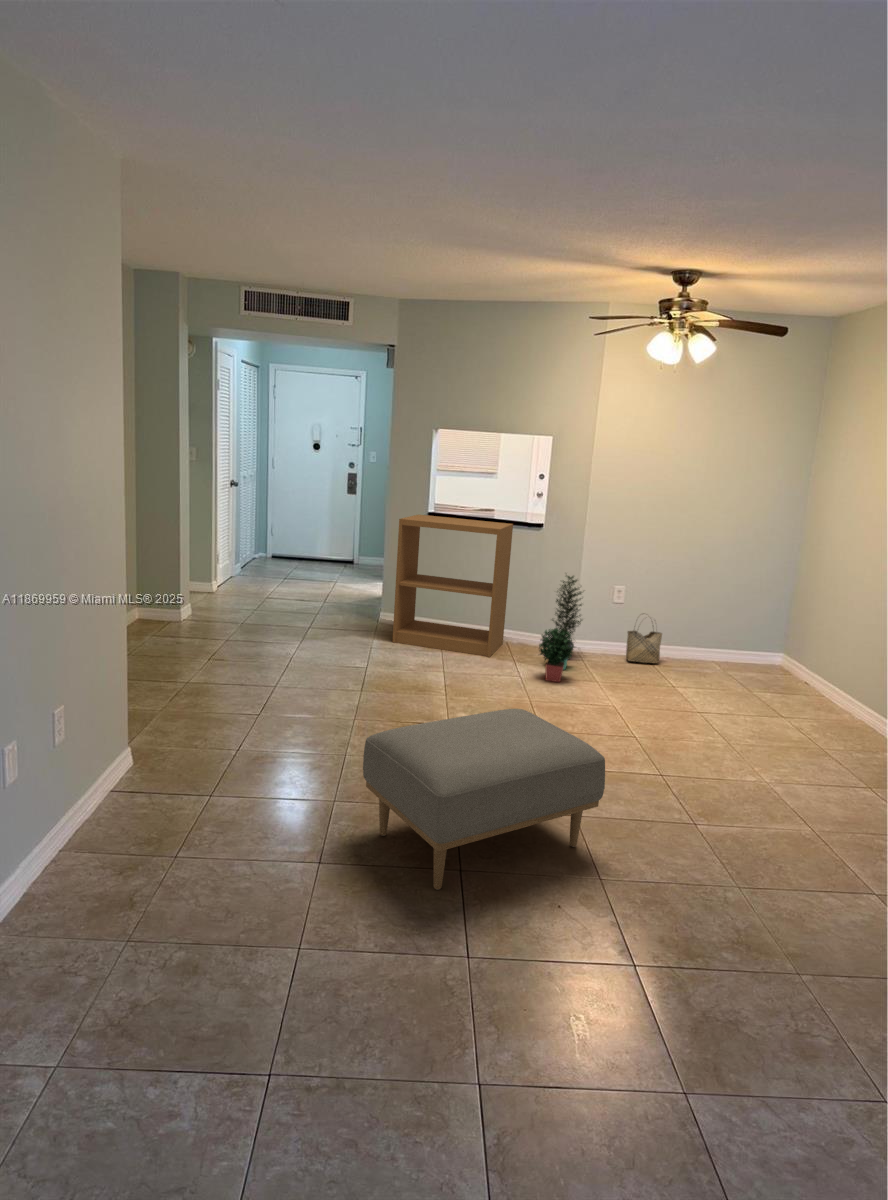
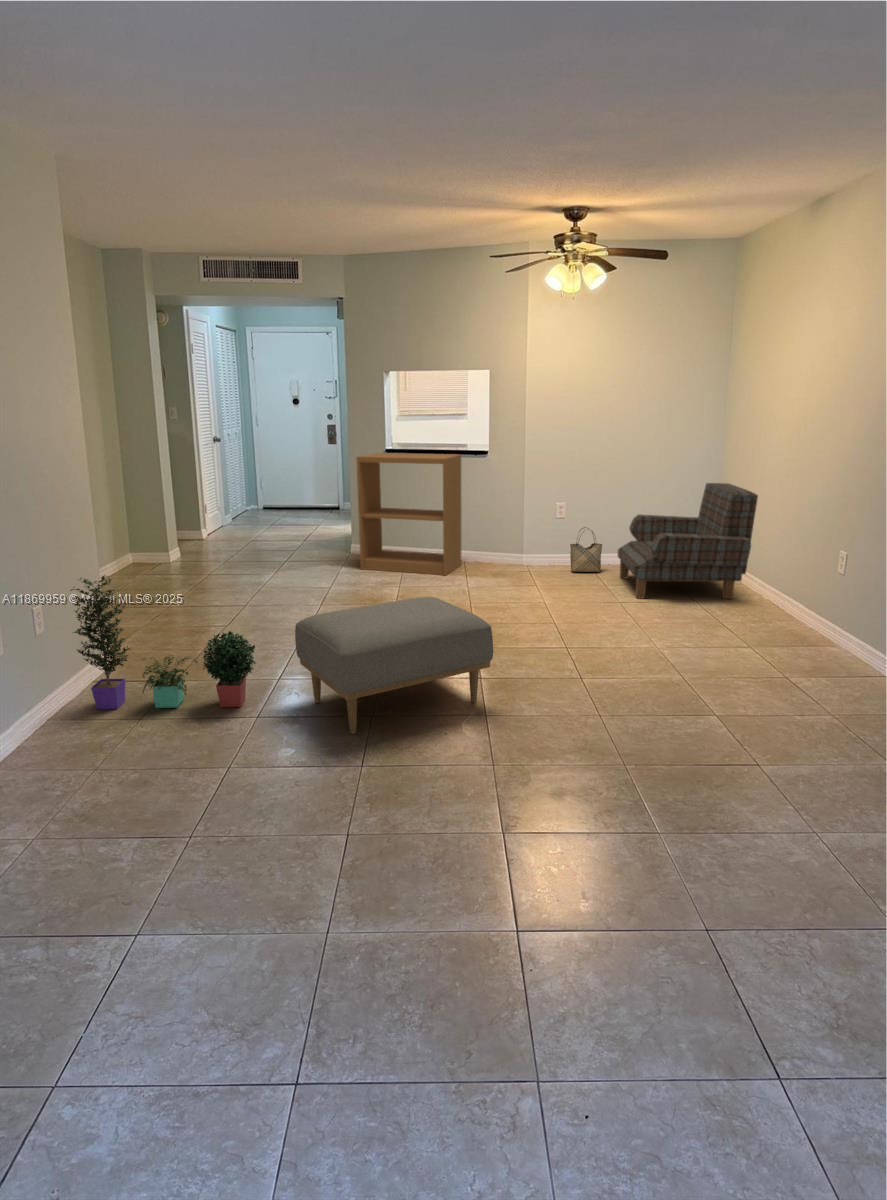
potted plant: present [539,575,582,682] -> present [70,575,256,709]
armchair: none [681,577,854,710] -> present [618,483,758,599]

